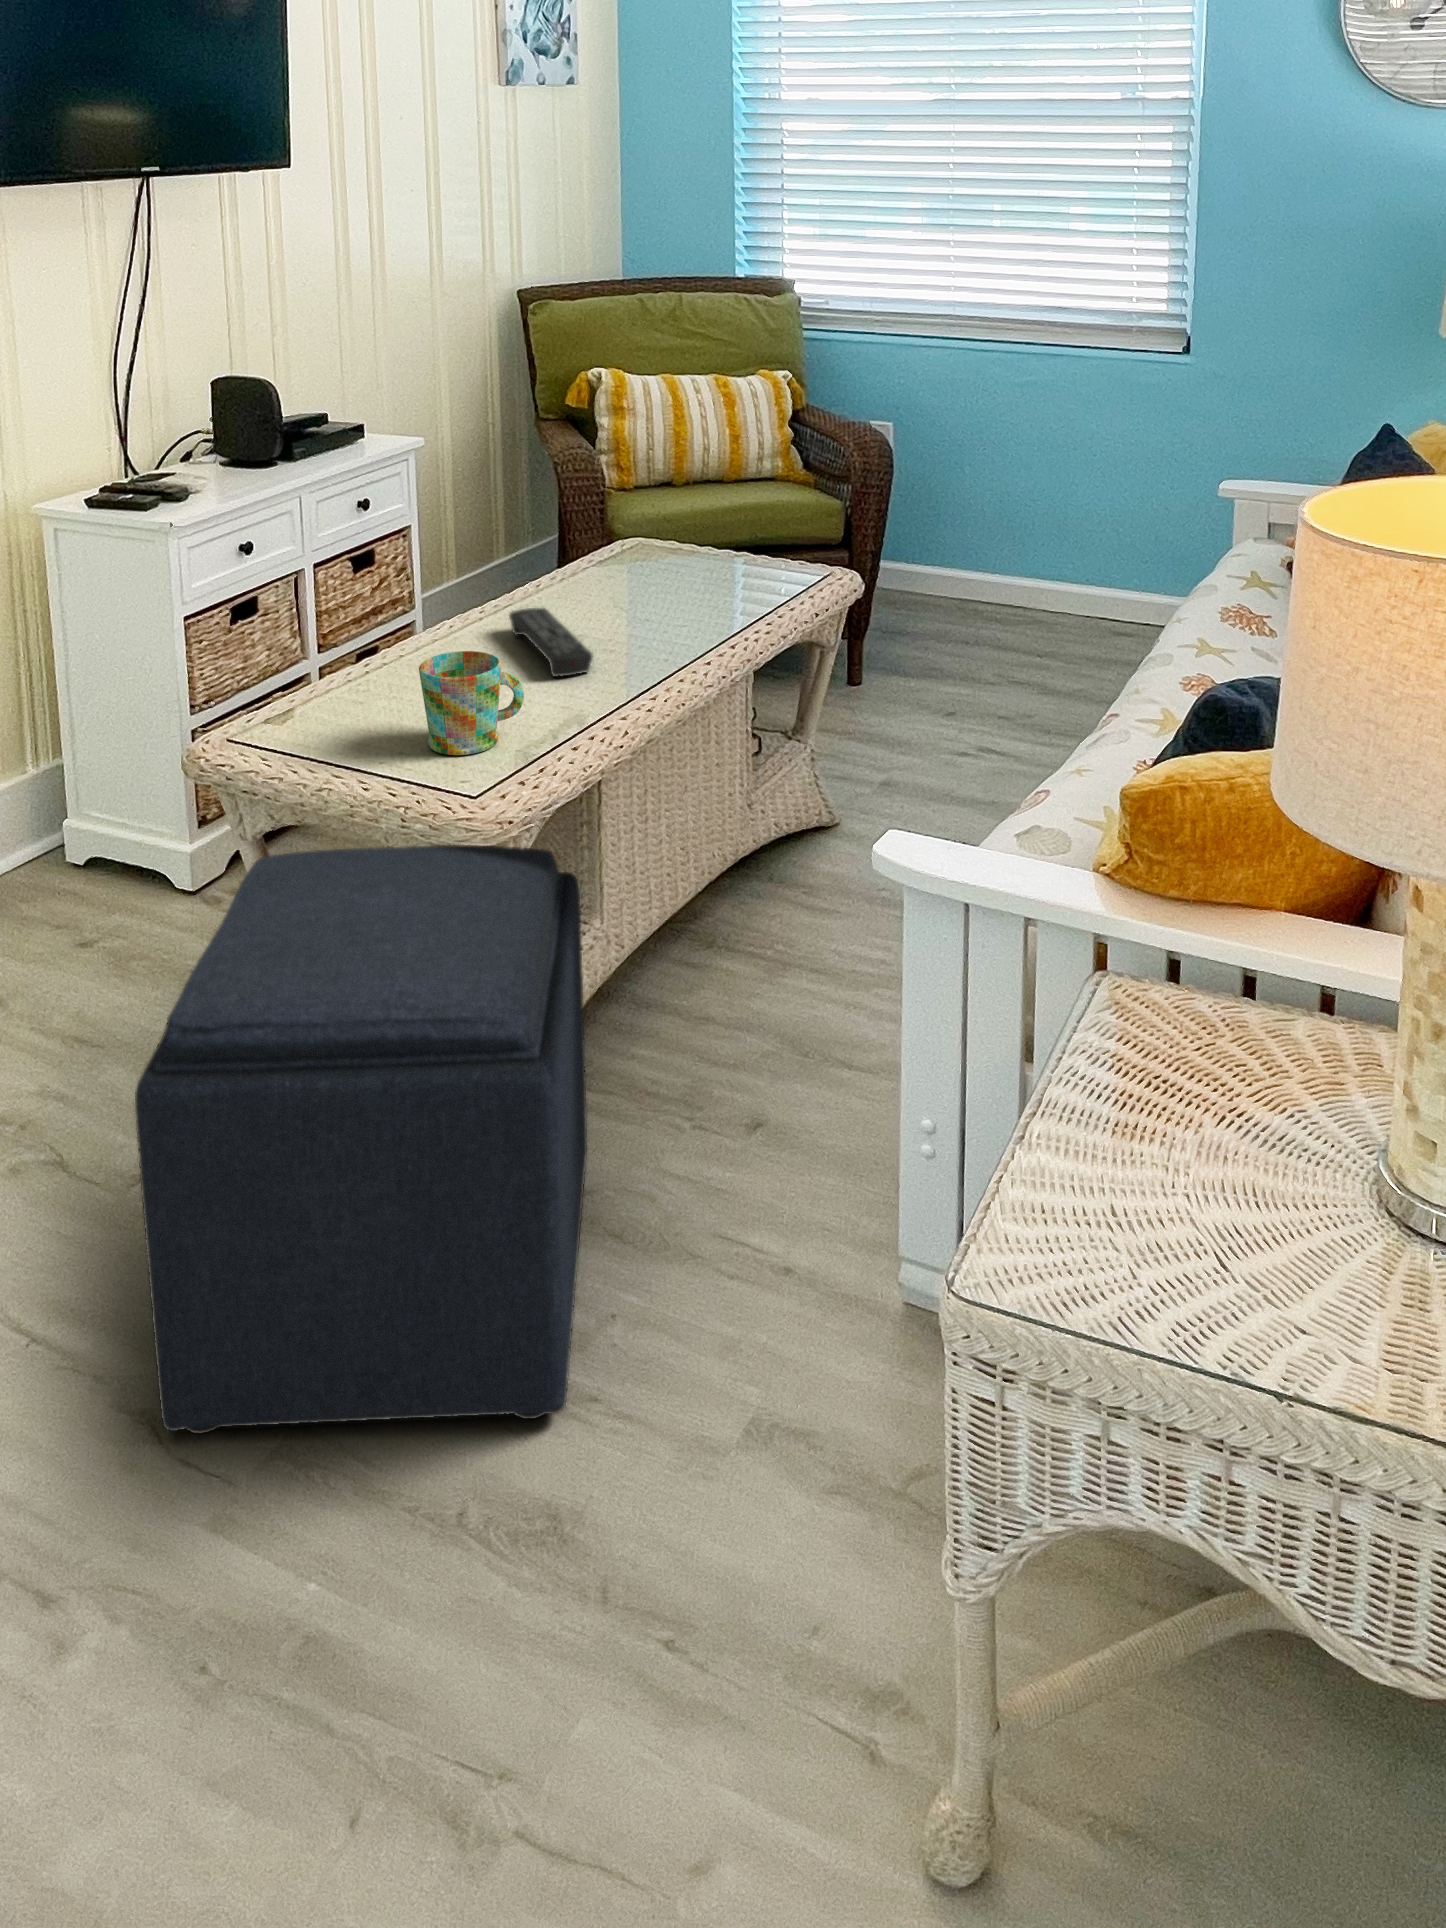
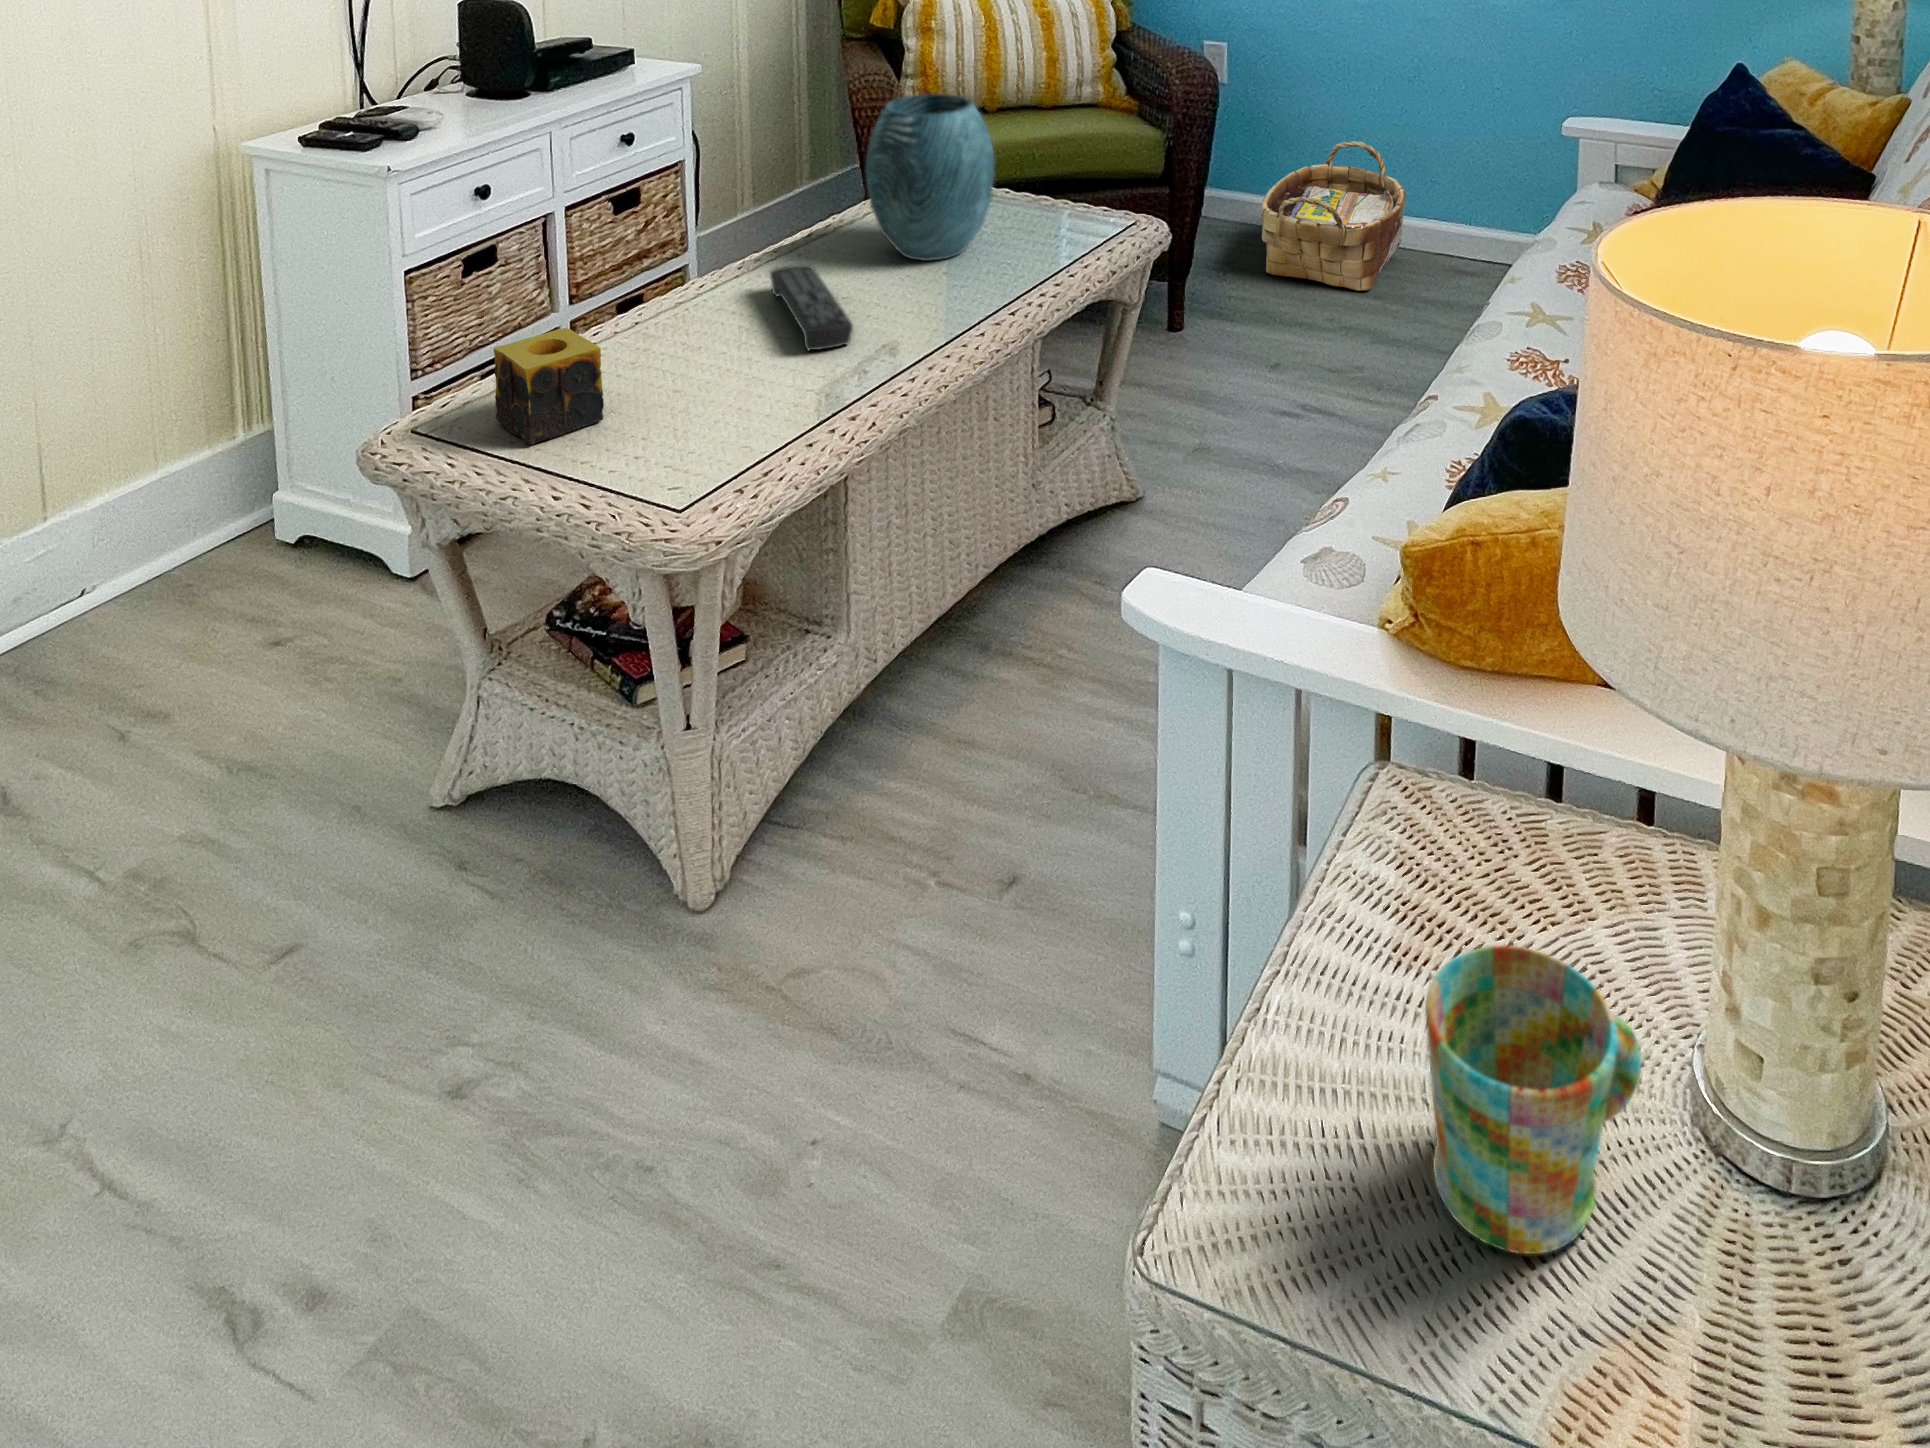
vase: none [588,457,703,607] -> present [866,94,994,261]
woven basket: none [926,514,1060,652] -> present [1262,141,1405,291]
mug: present [419,651,524,755] -> present [1425,945,1641,1254]
candle: none [293,652,389,748] -> present [494,328,604,444]
ottoman: present [135,845,587,1434] -> none [194,573,809,1337]

